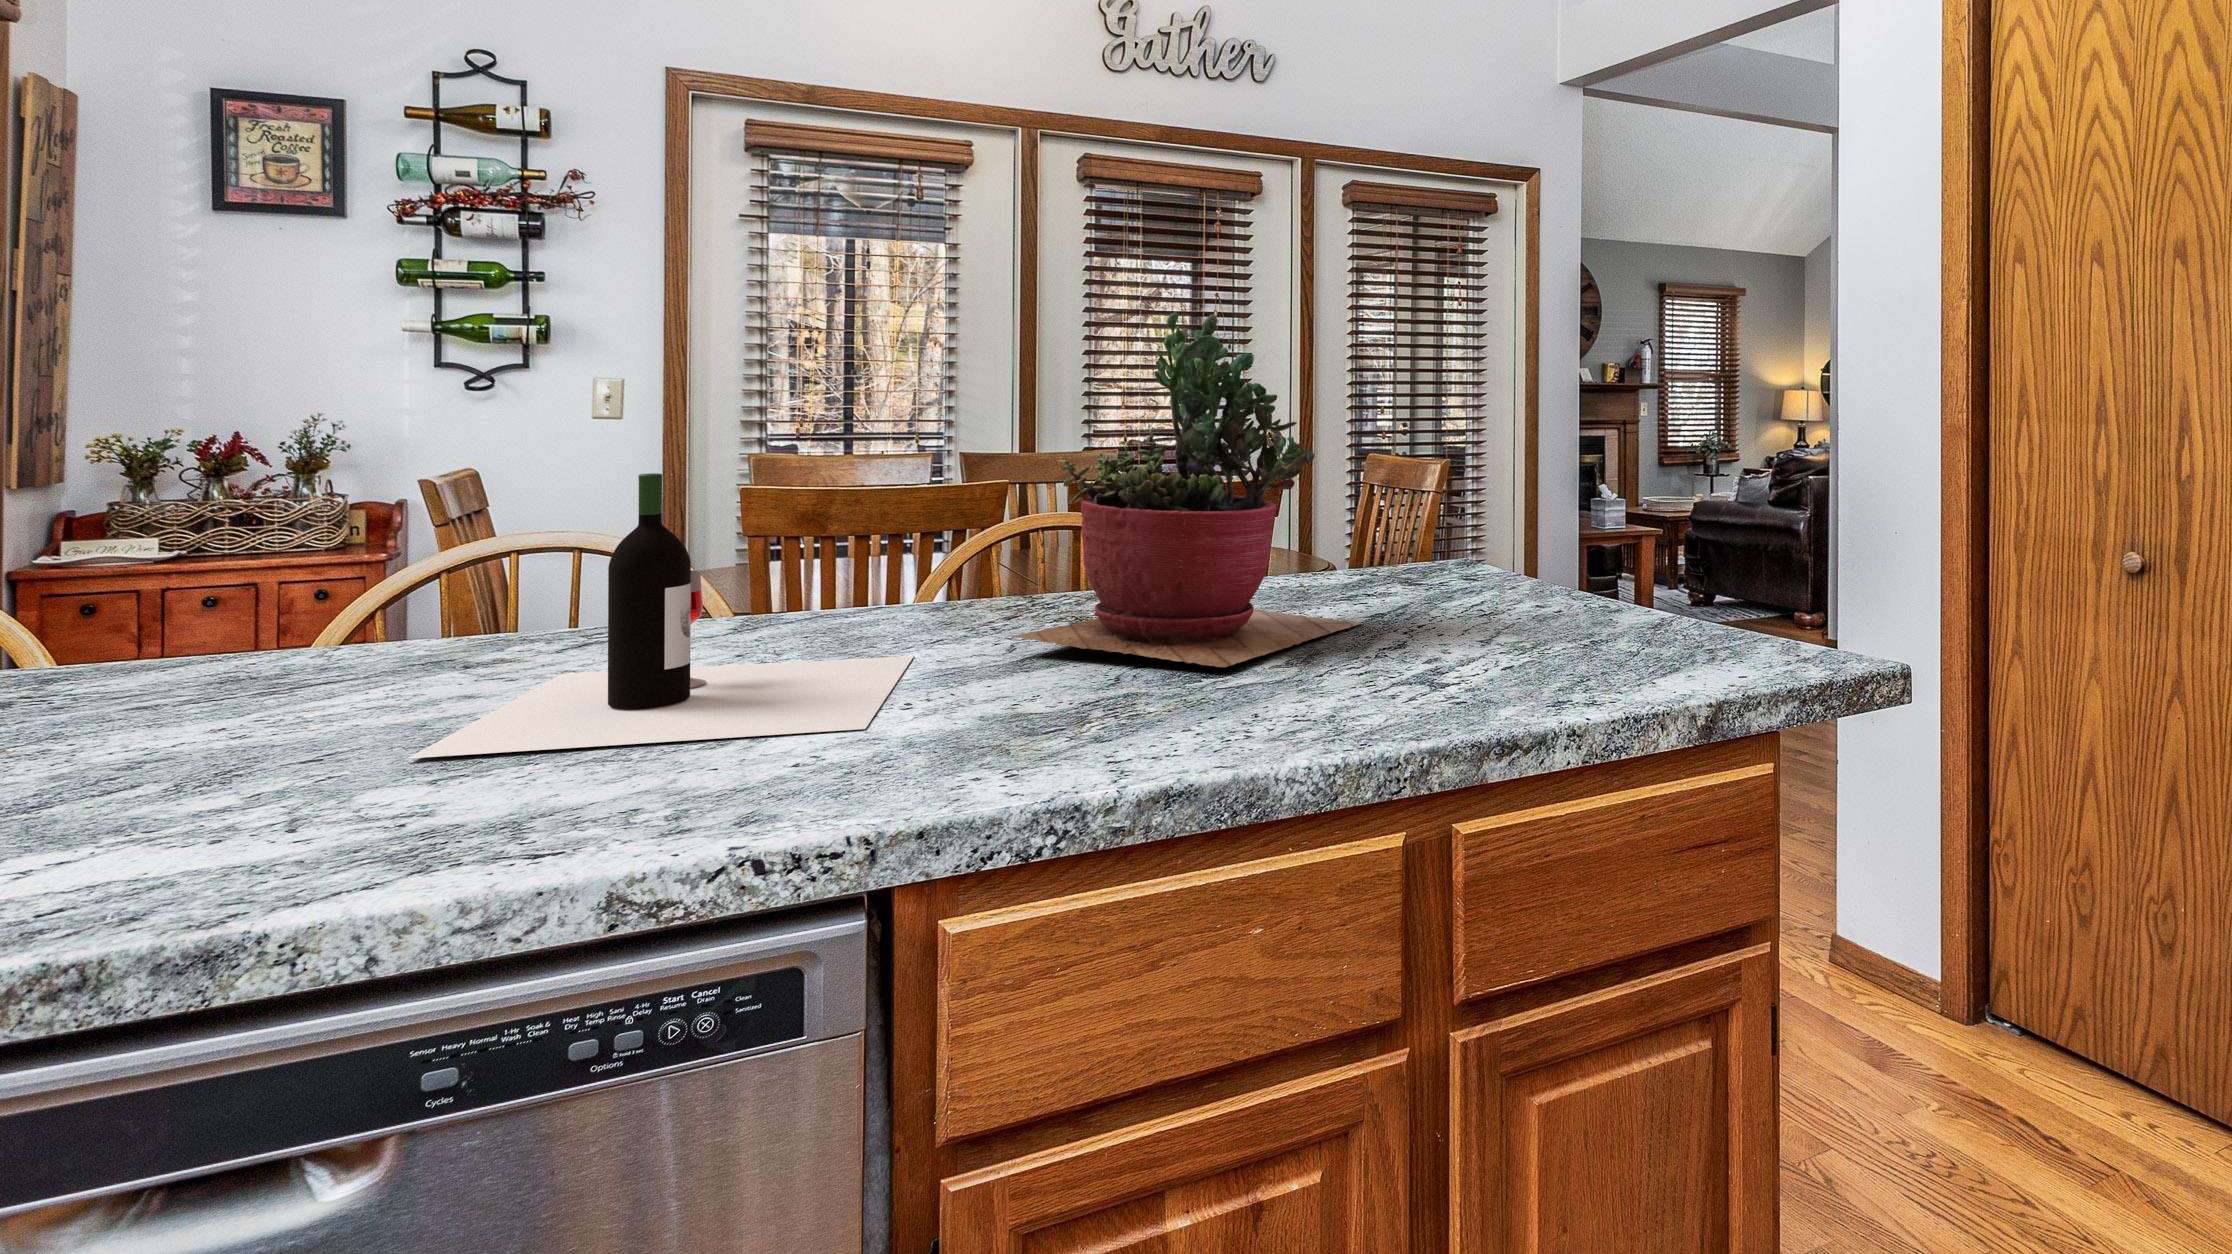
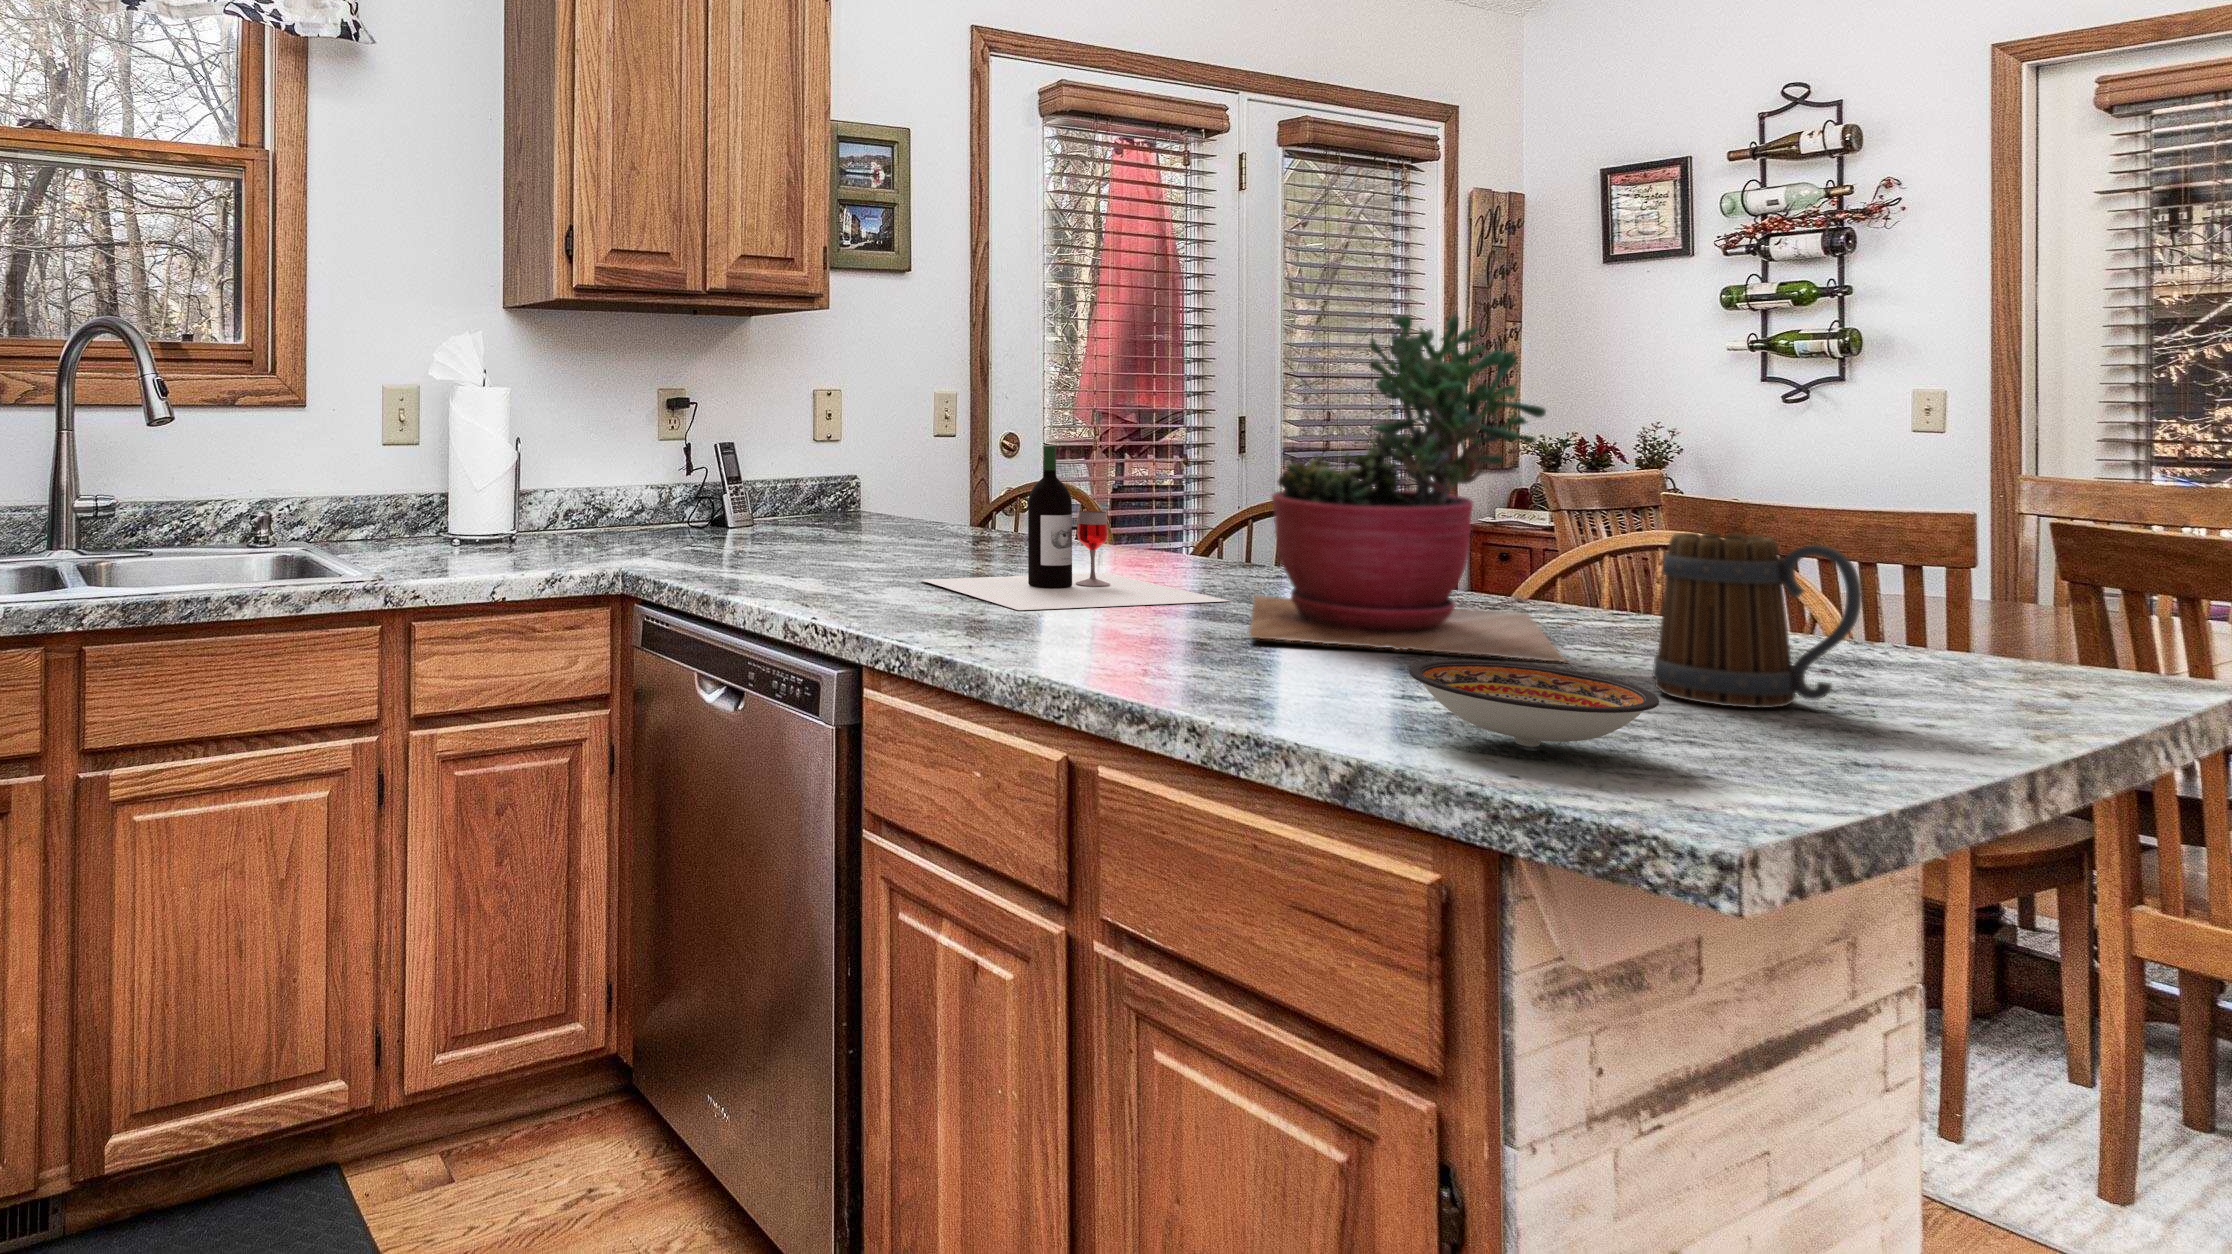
mug: none [1464,498,1566,623] -> present [1653,533,1862,708]
ceramic bowl: none [1611,604,1760,663] -> present [1409,660,1659,747]

